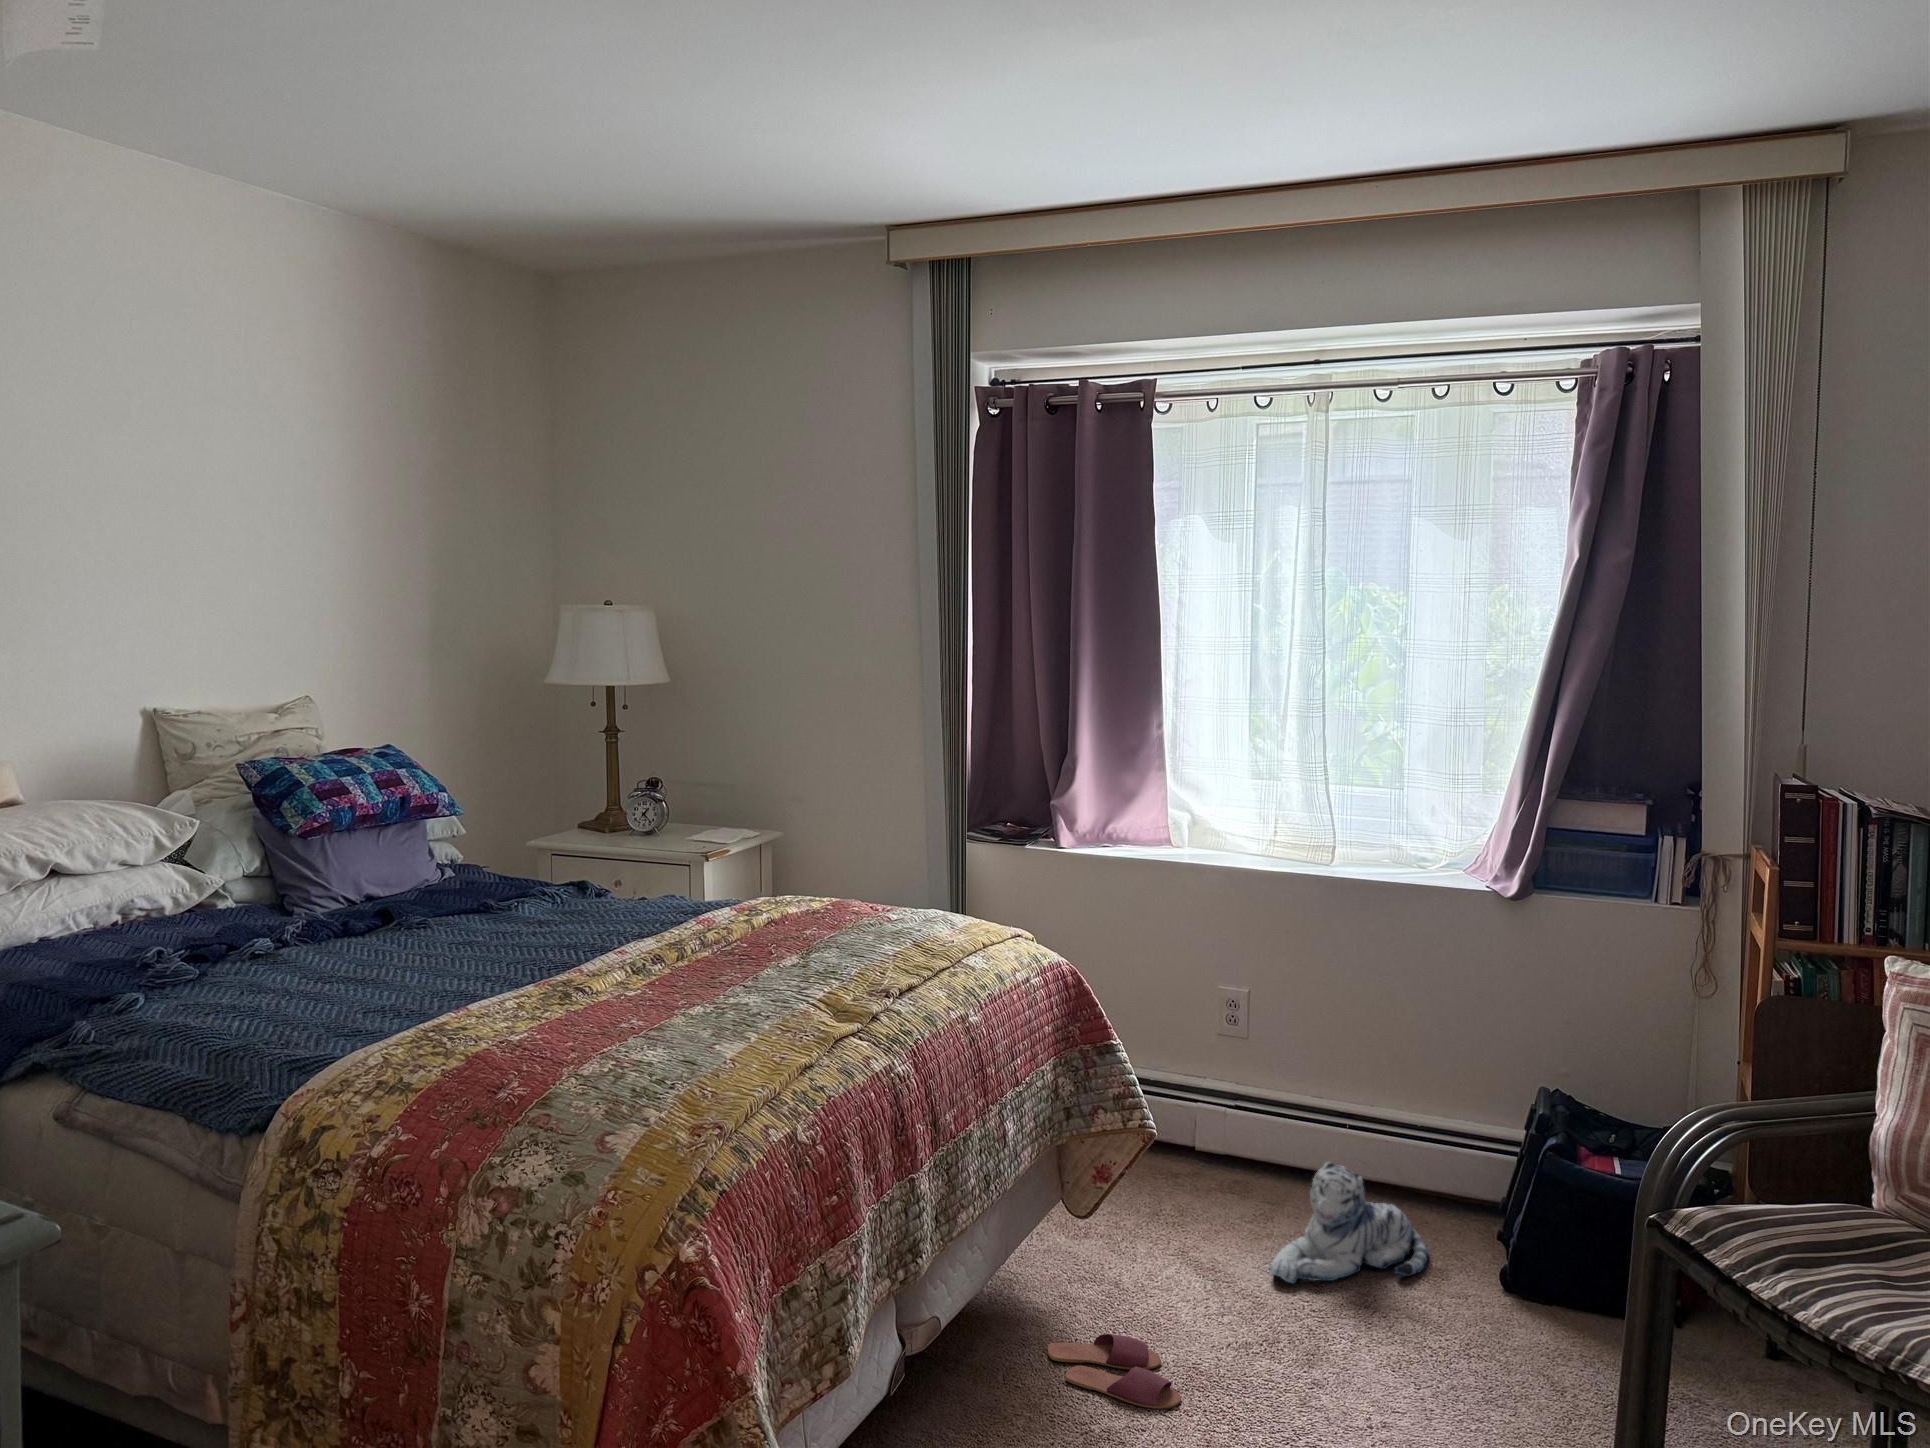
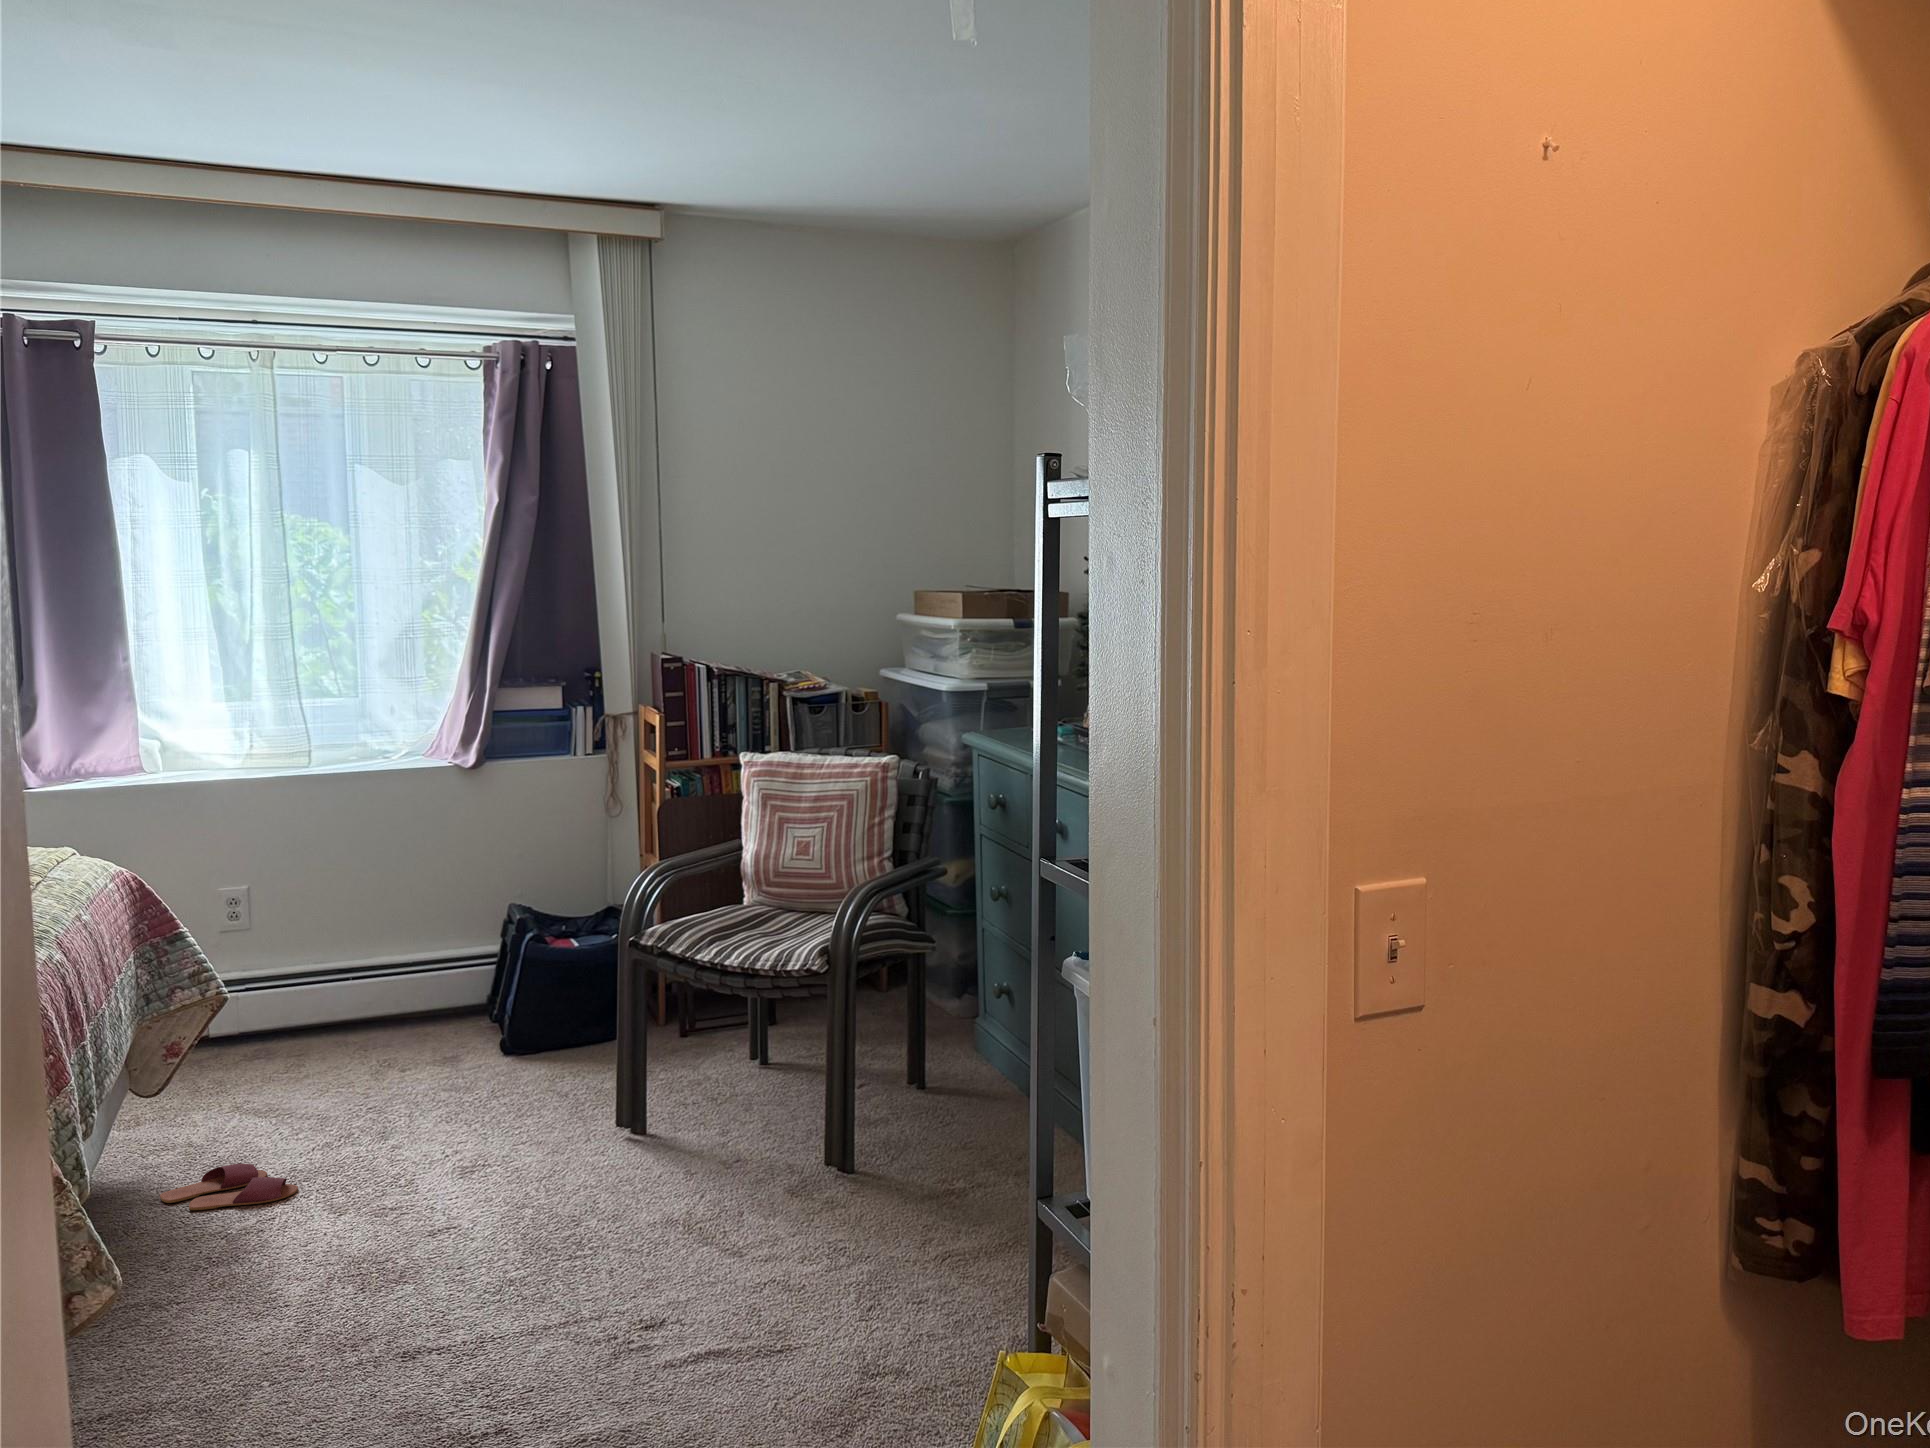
plush toy: present [1270,1162,1428,1284] -> none [326,996,445,1098]

